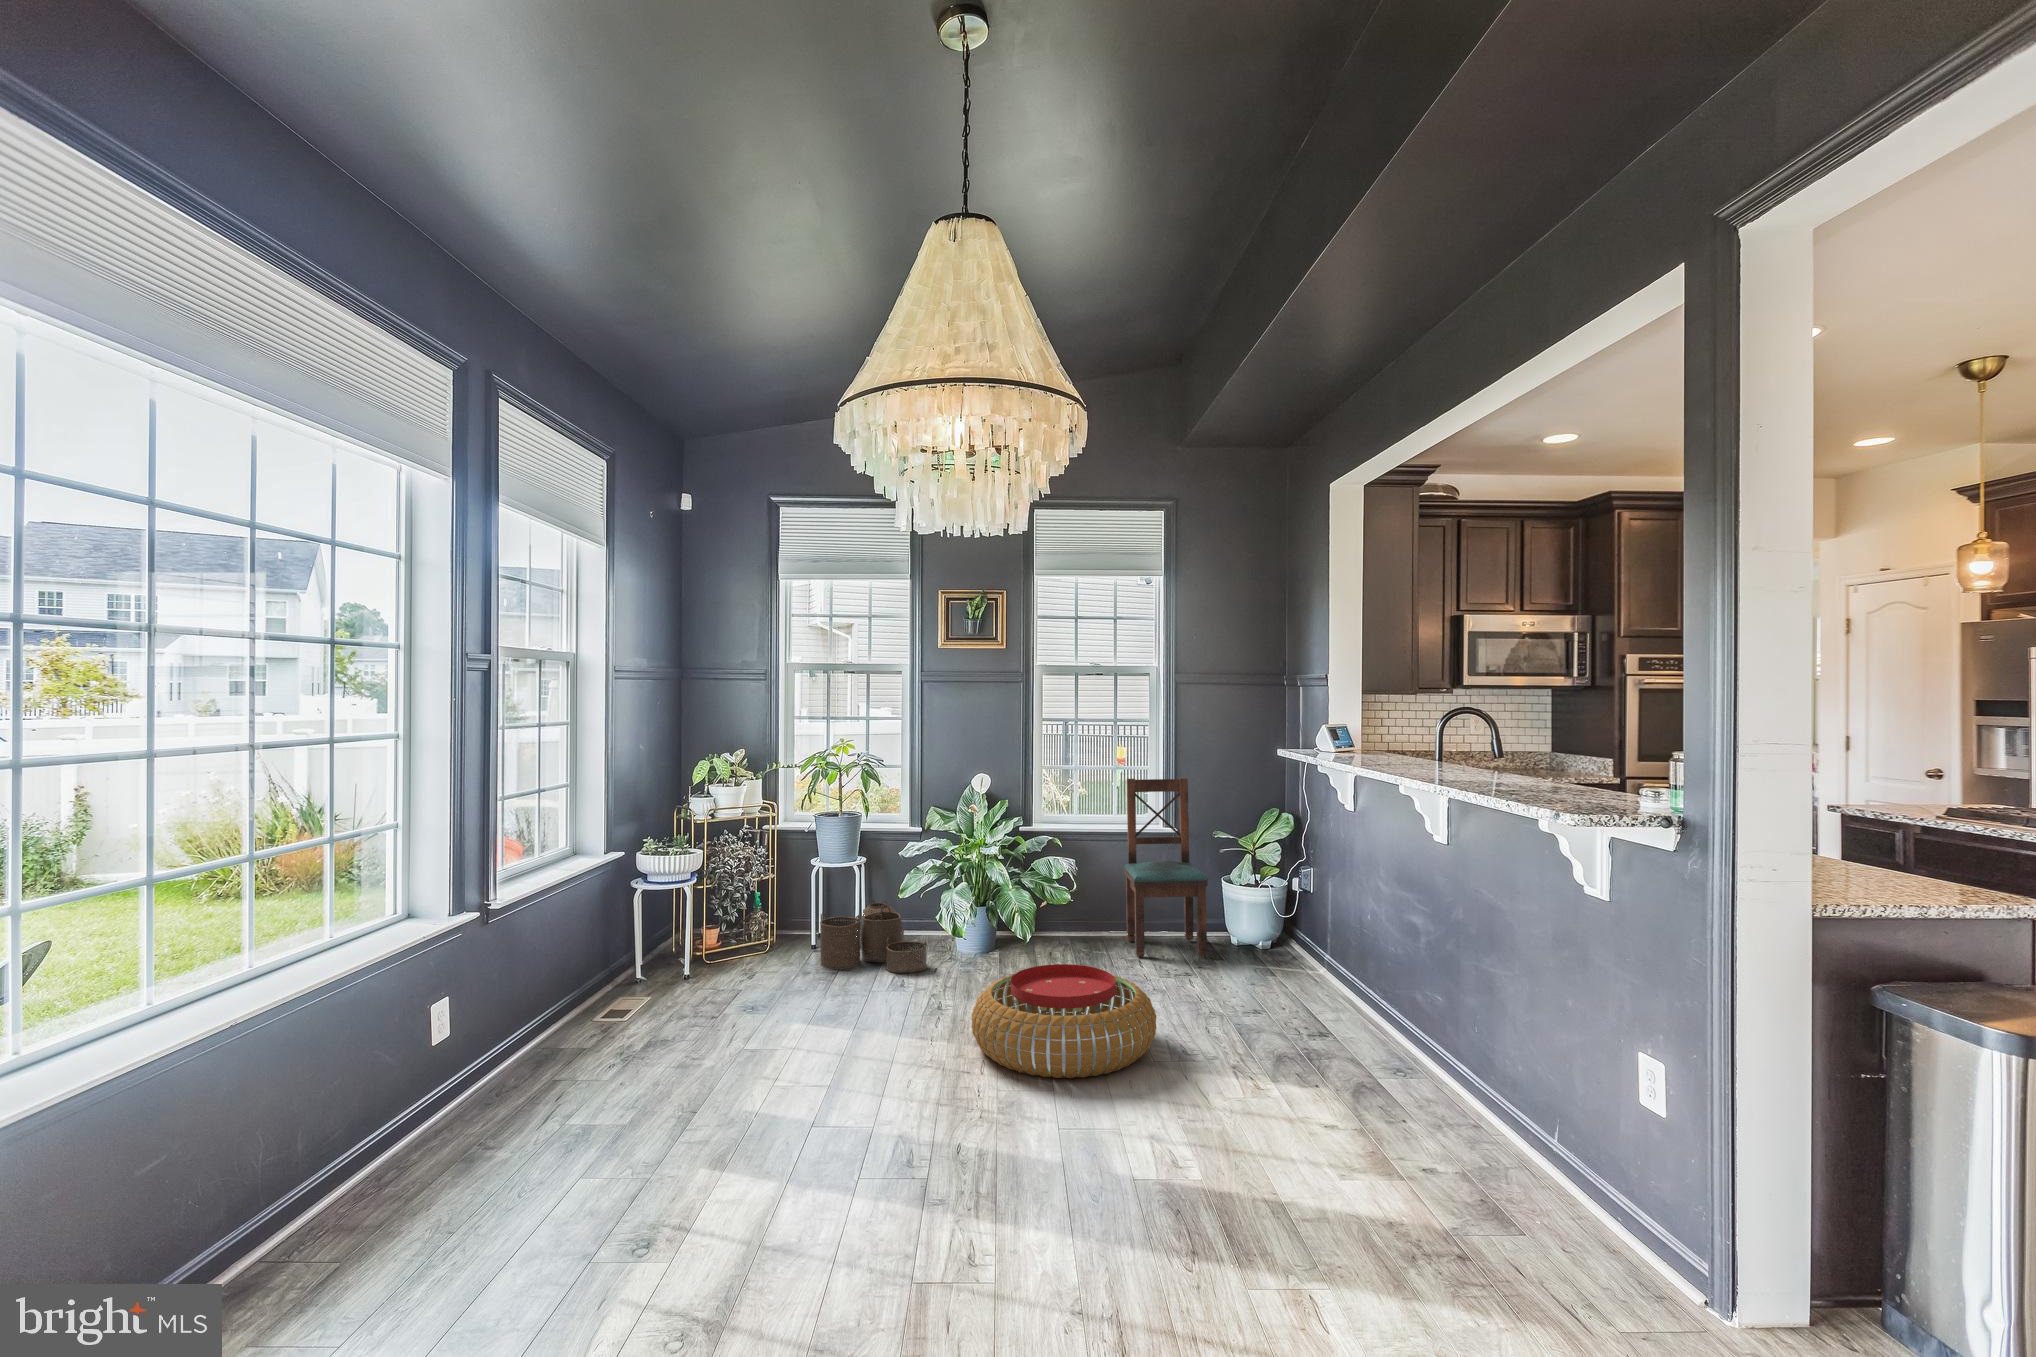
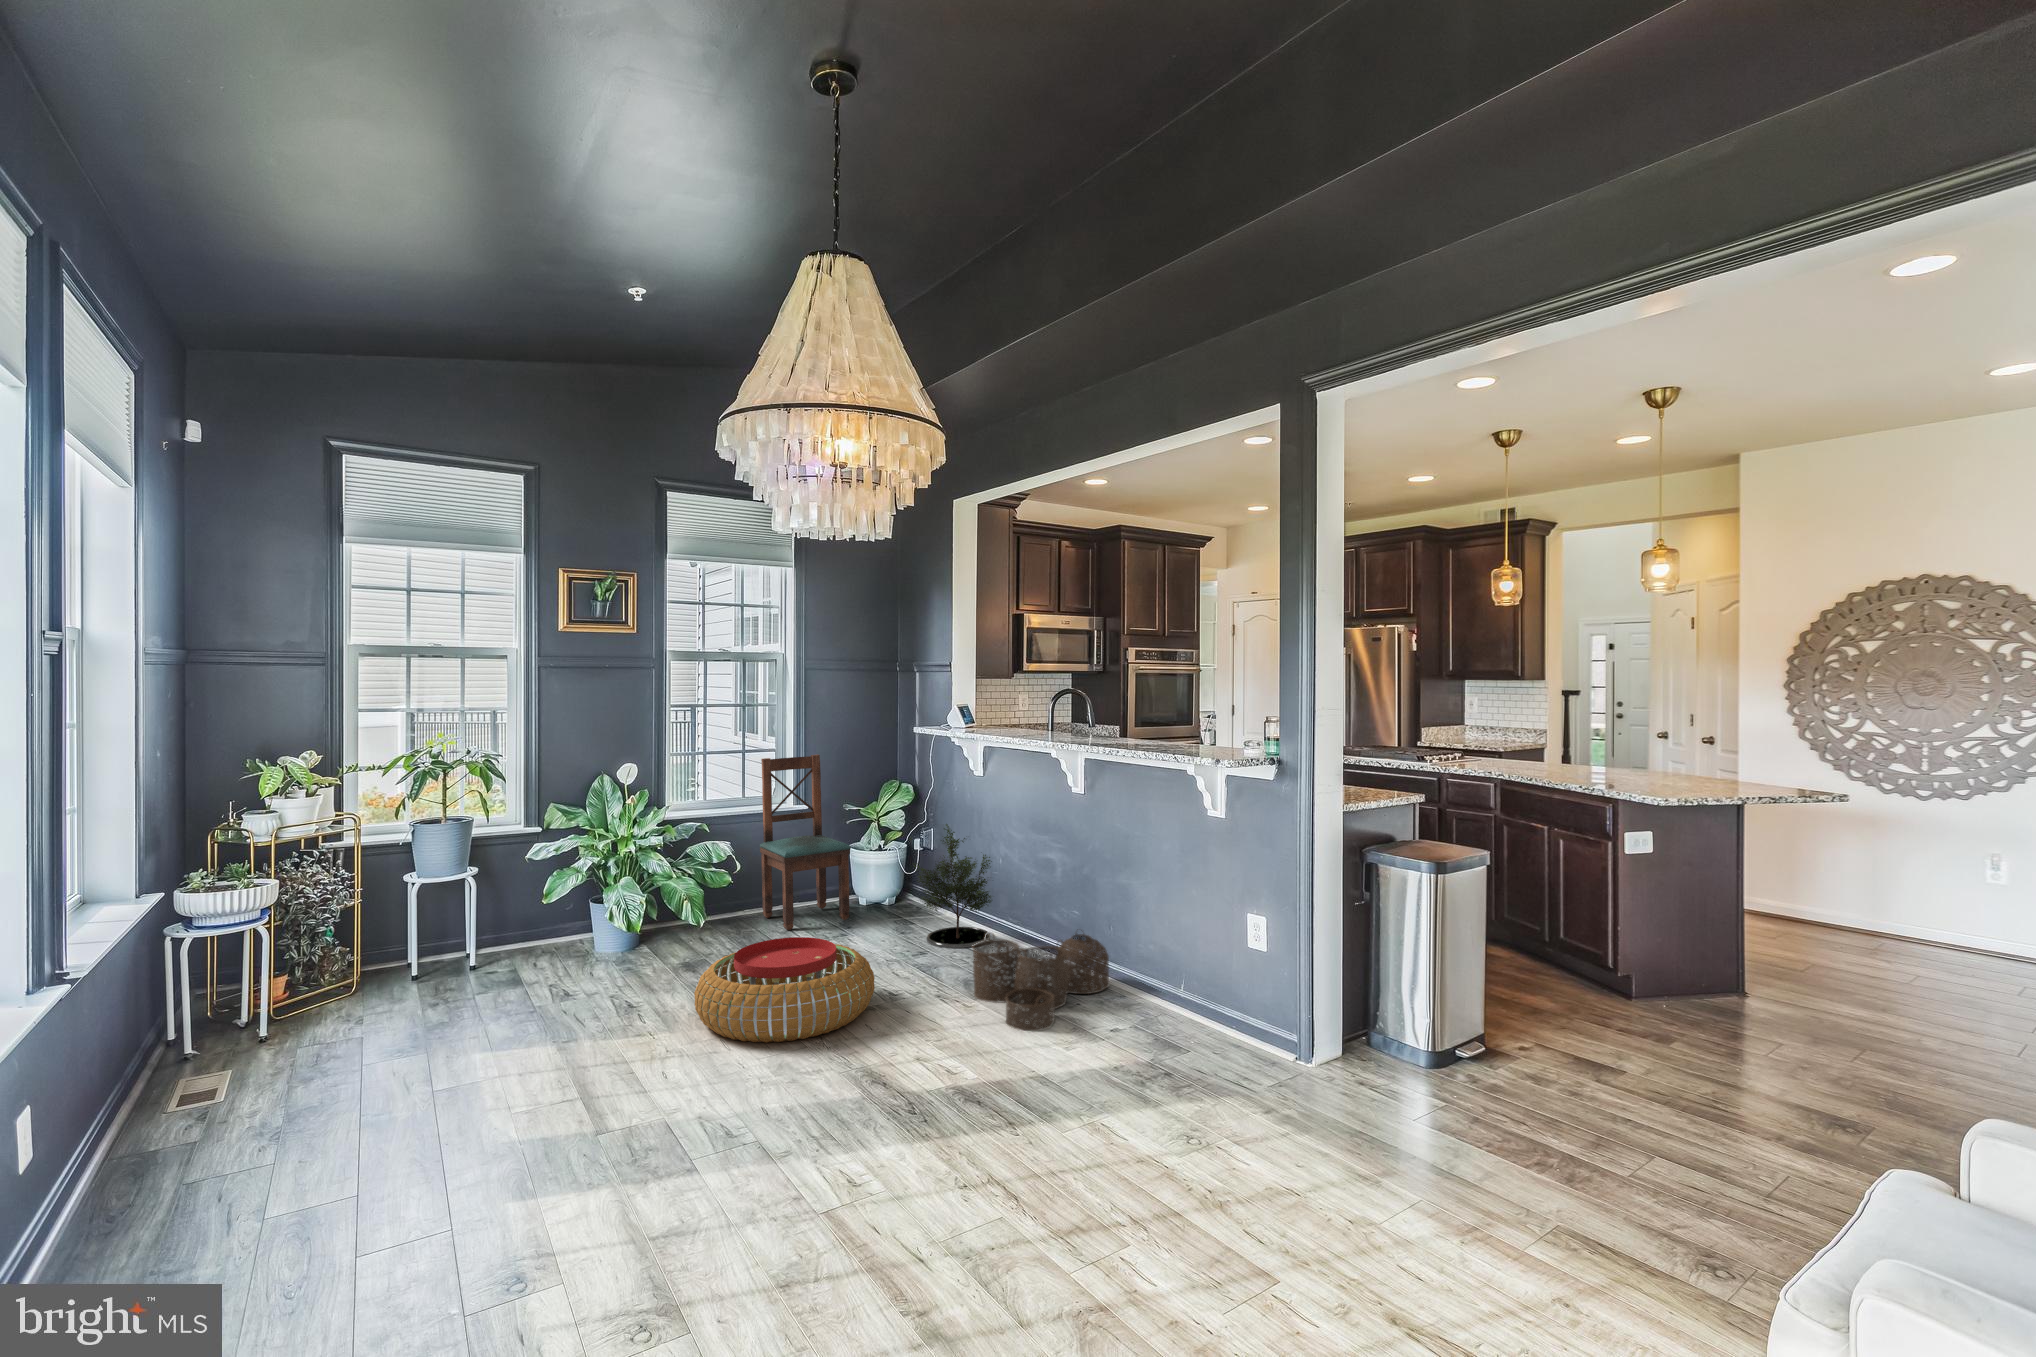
potted tree: none [1253,863,1351,1013] -> present [911,824,992,948]
woven basket: present [820,899,927,973] -> present [972,932,1109,1031]

